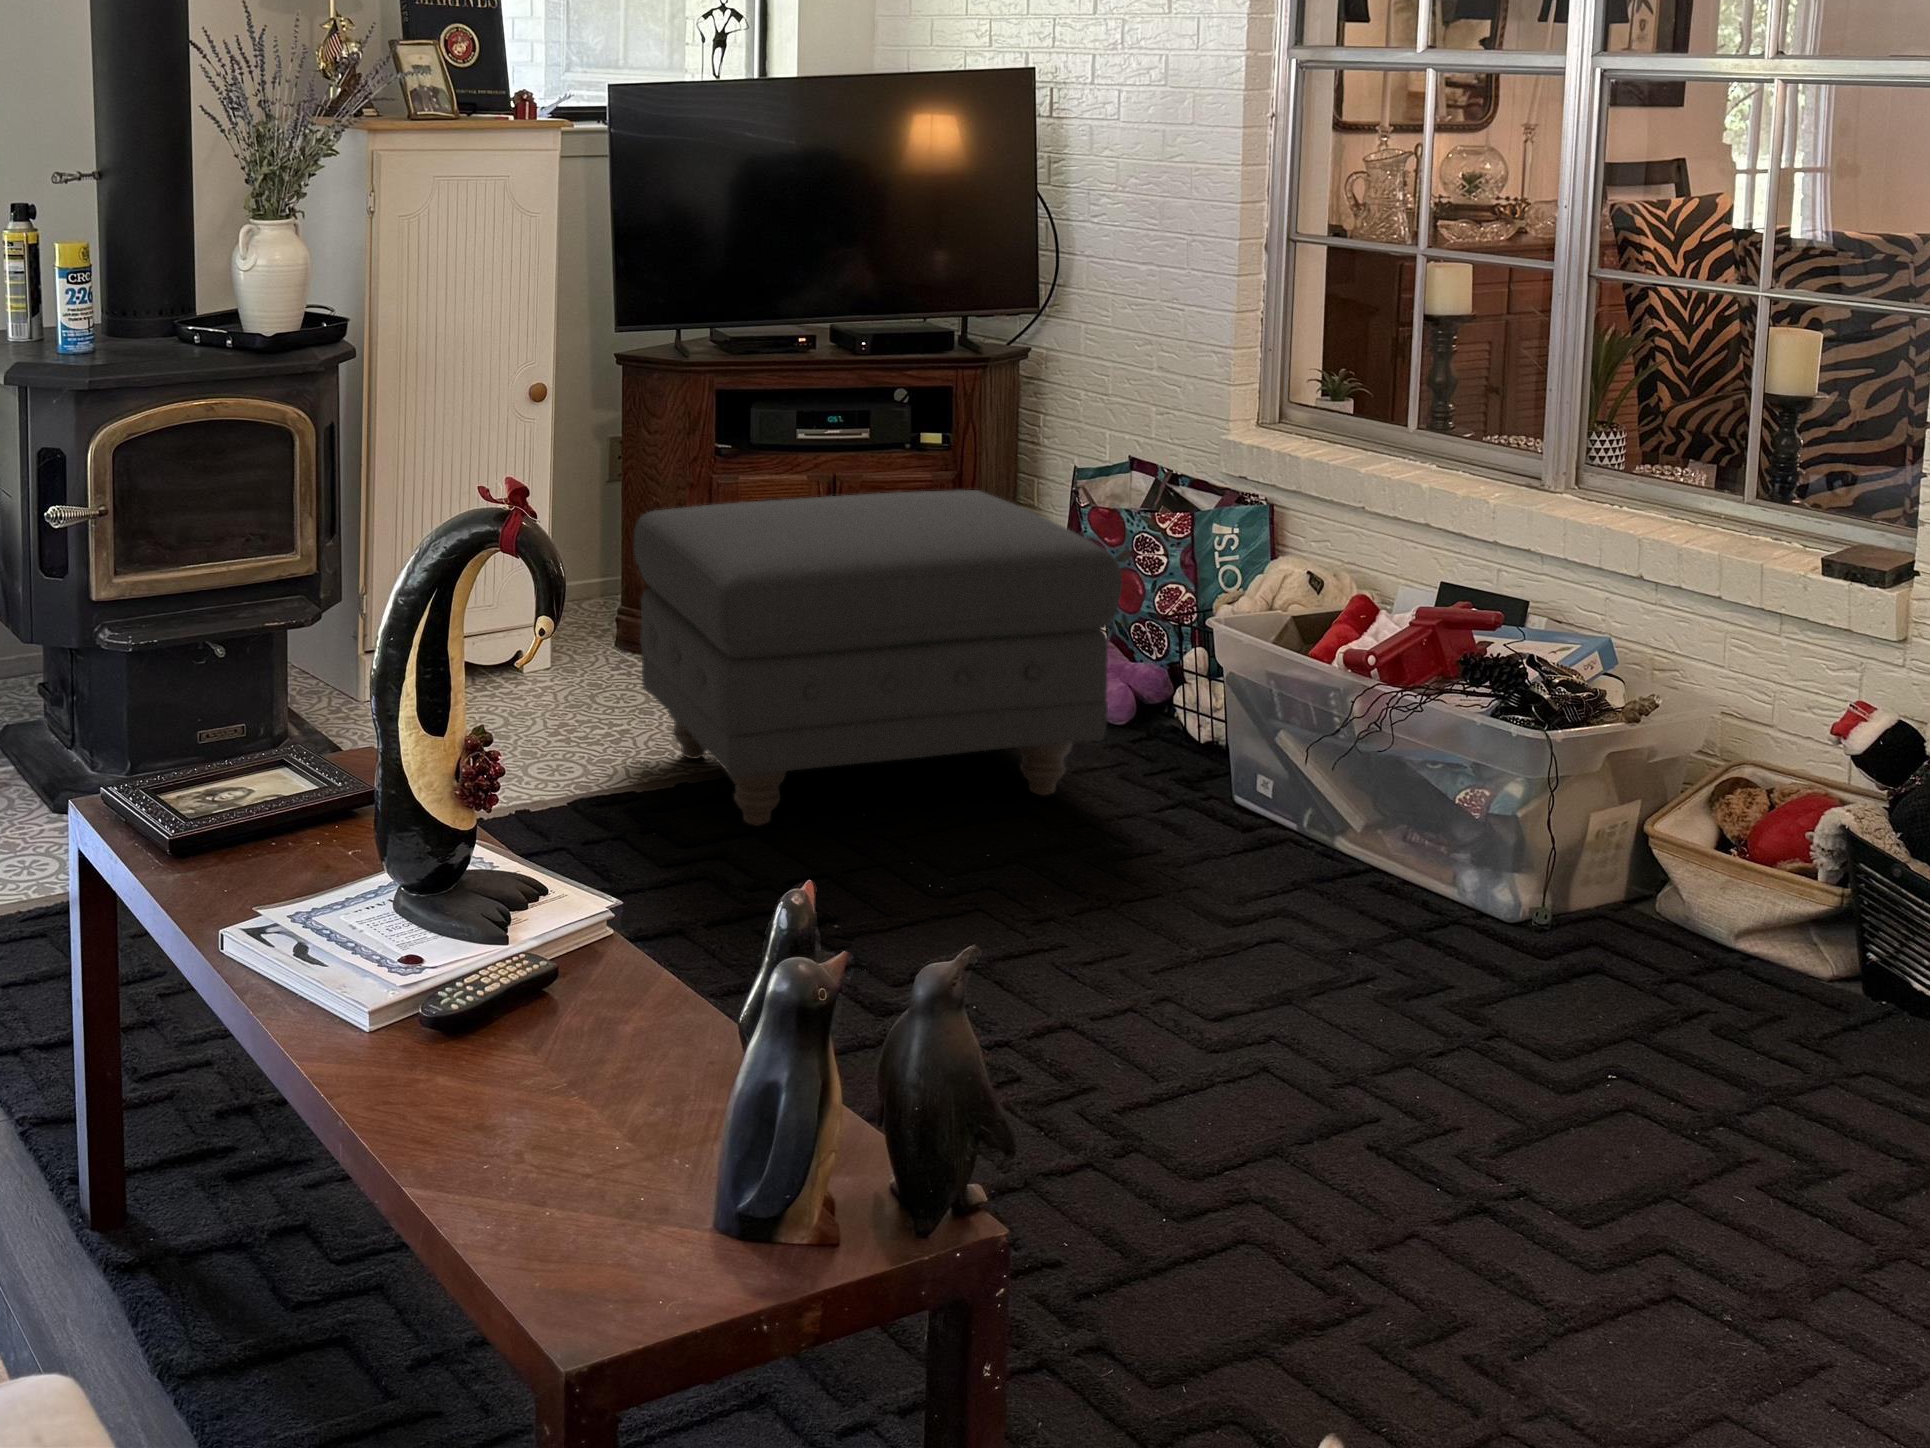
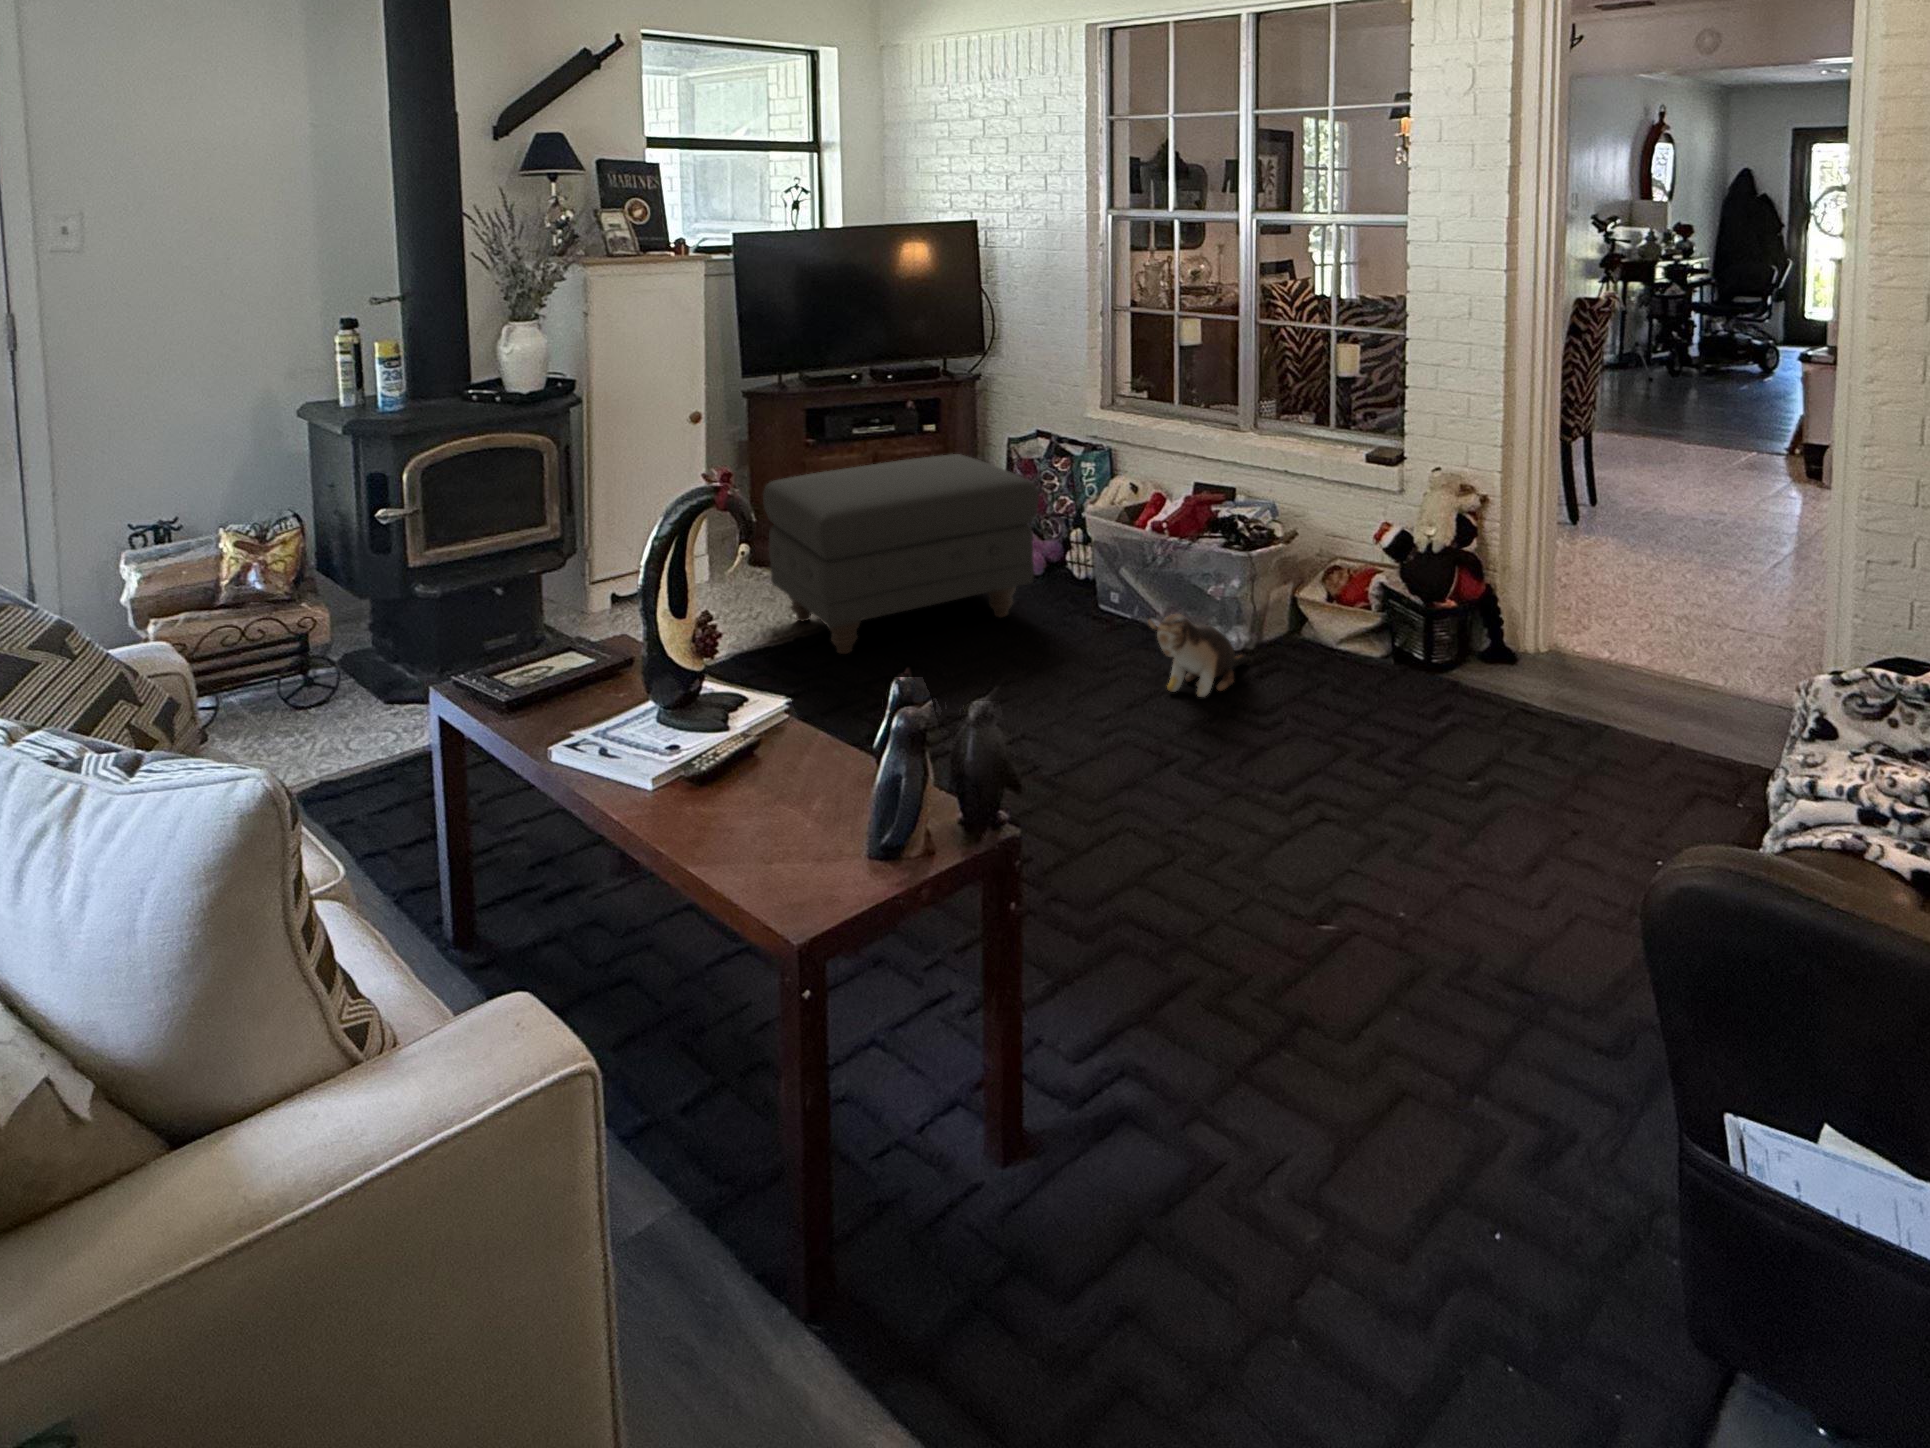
plush toy: none [1325,835,1529,1005] -> present [1148,614,1245,697]

